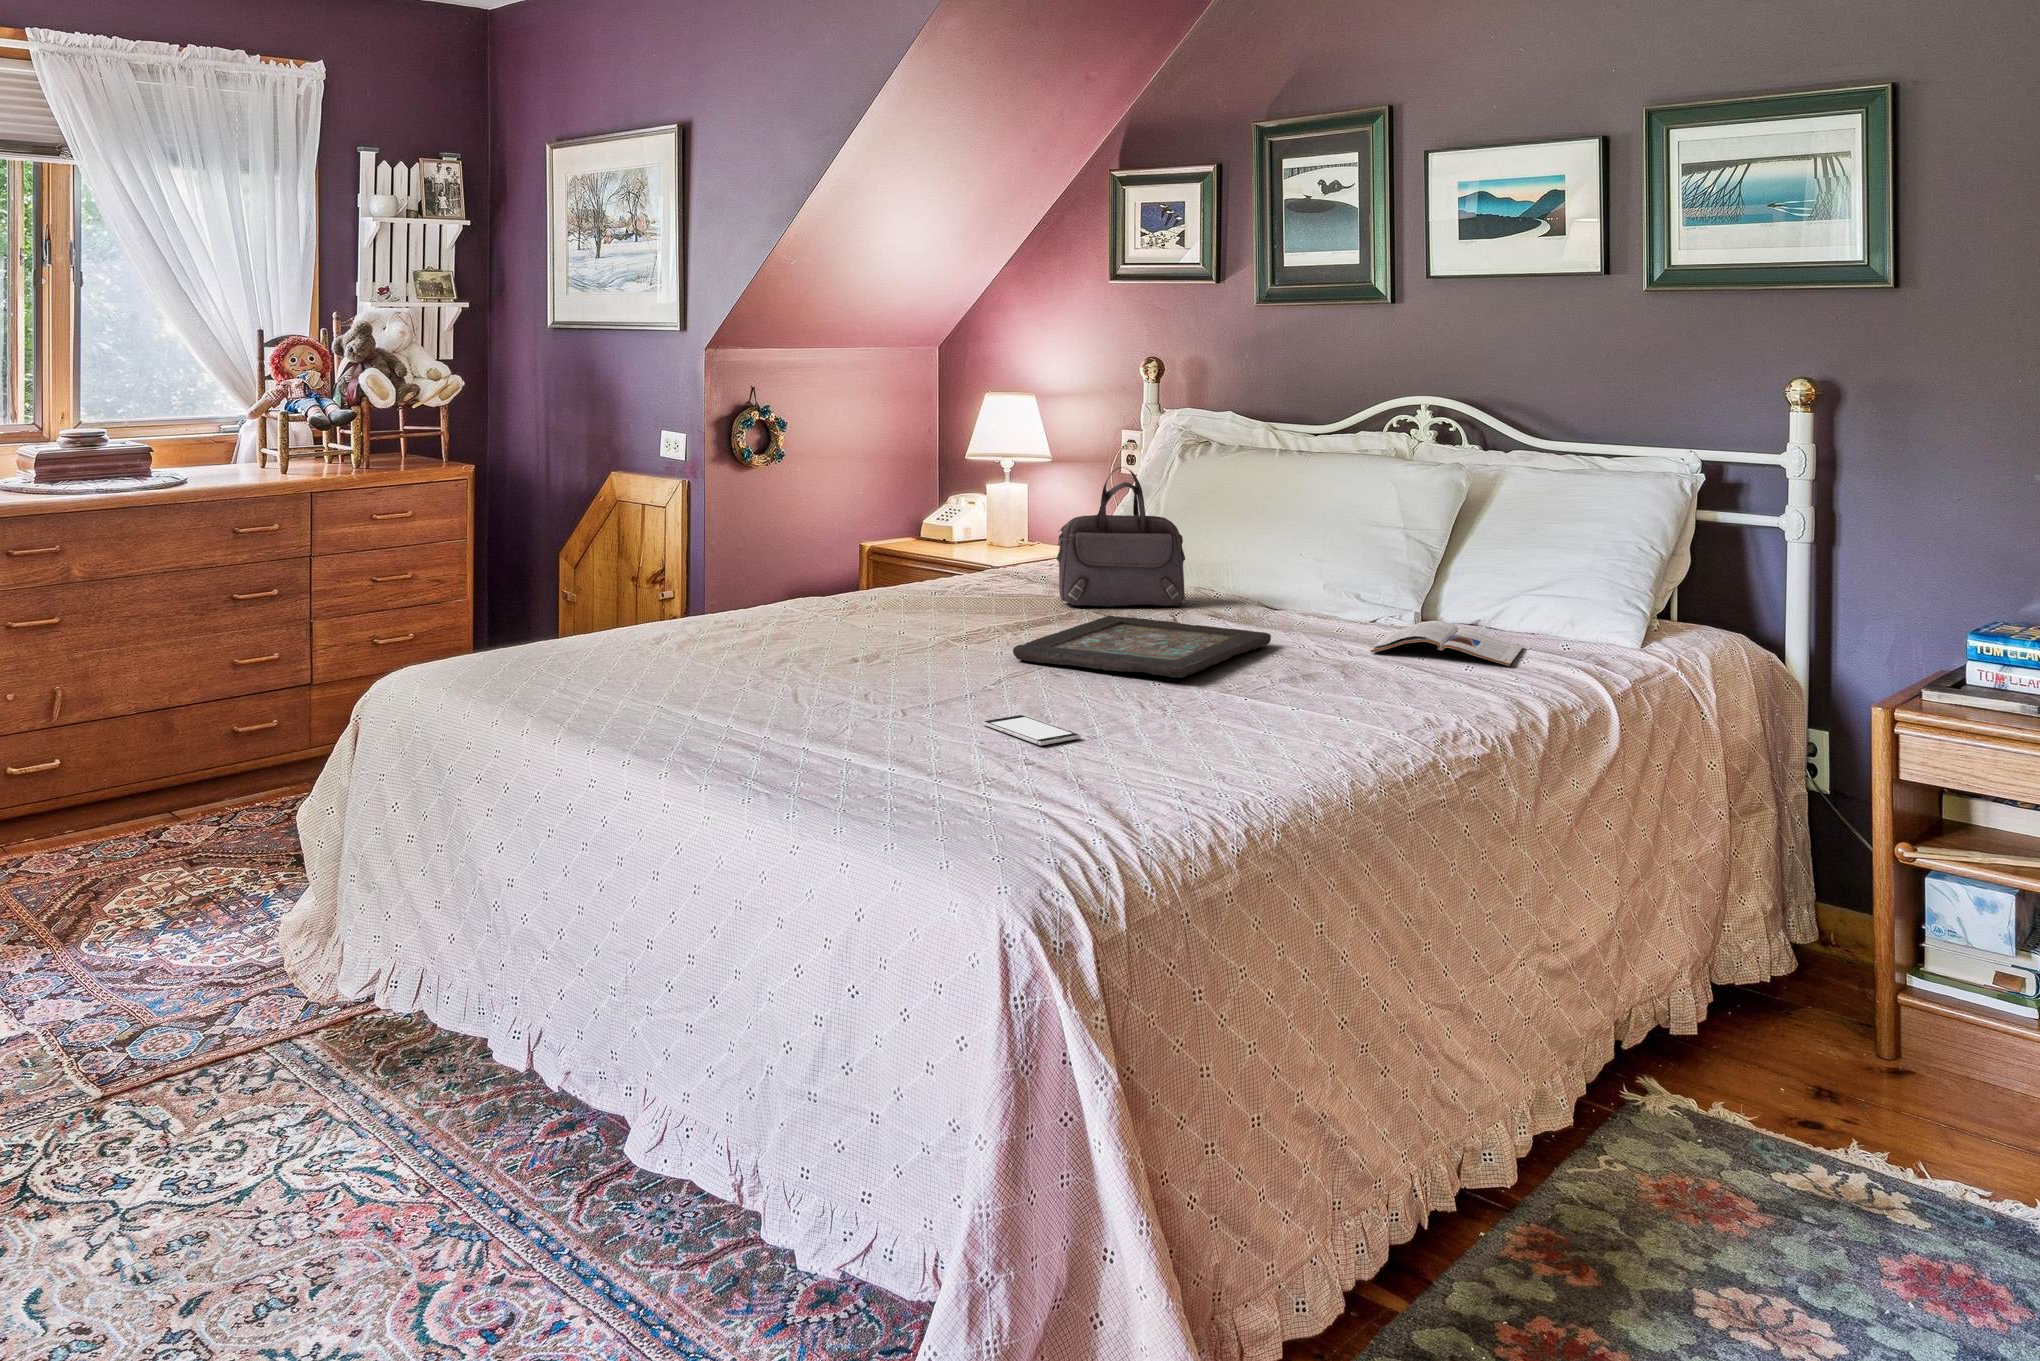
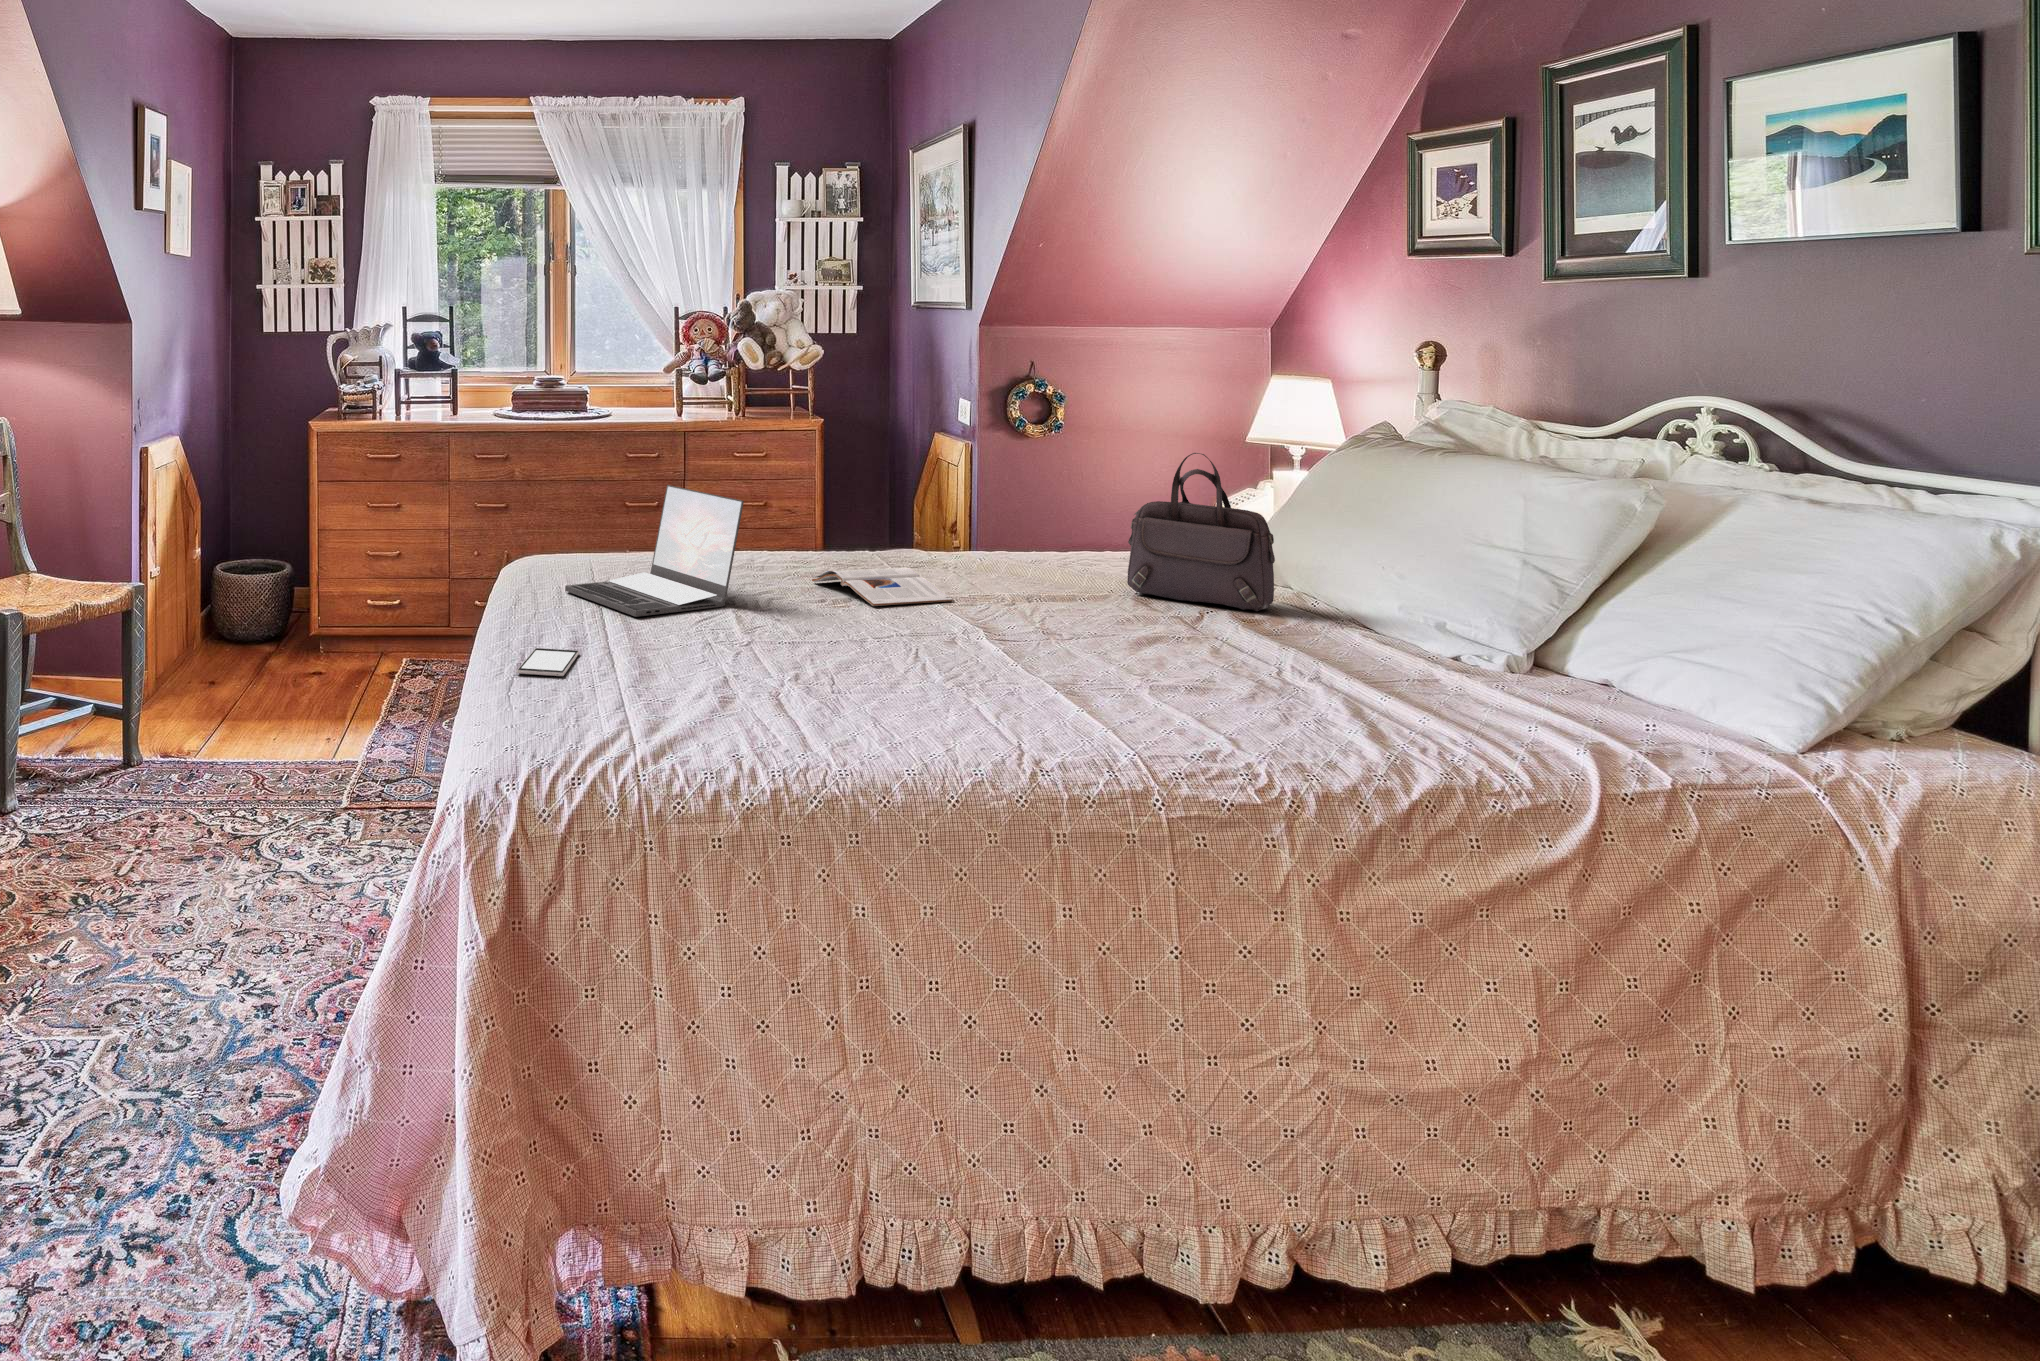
laptop: none [594,554,801,712] -> present [565,485,744,617]
decorative tray: present [1013,616,1271,678] -> none [946,604,1253,665]
magazine: present [1370,621,1524,666] -> present [812,567,953,606]
smartphone: present [982,715,1081,745] -> present [516,648,579,676]

